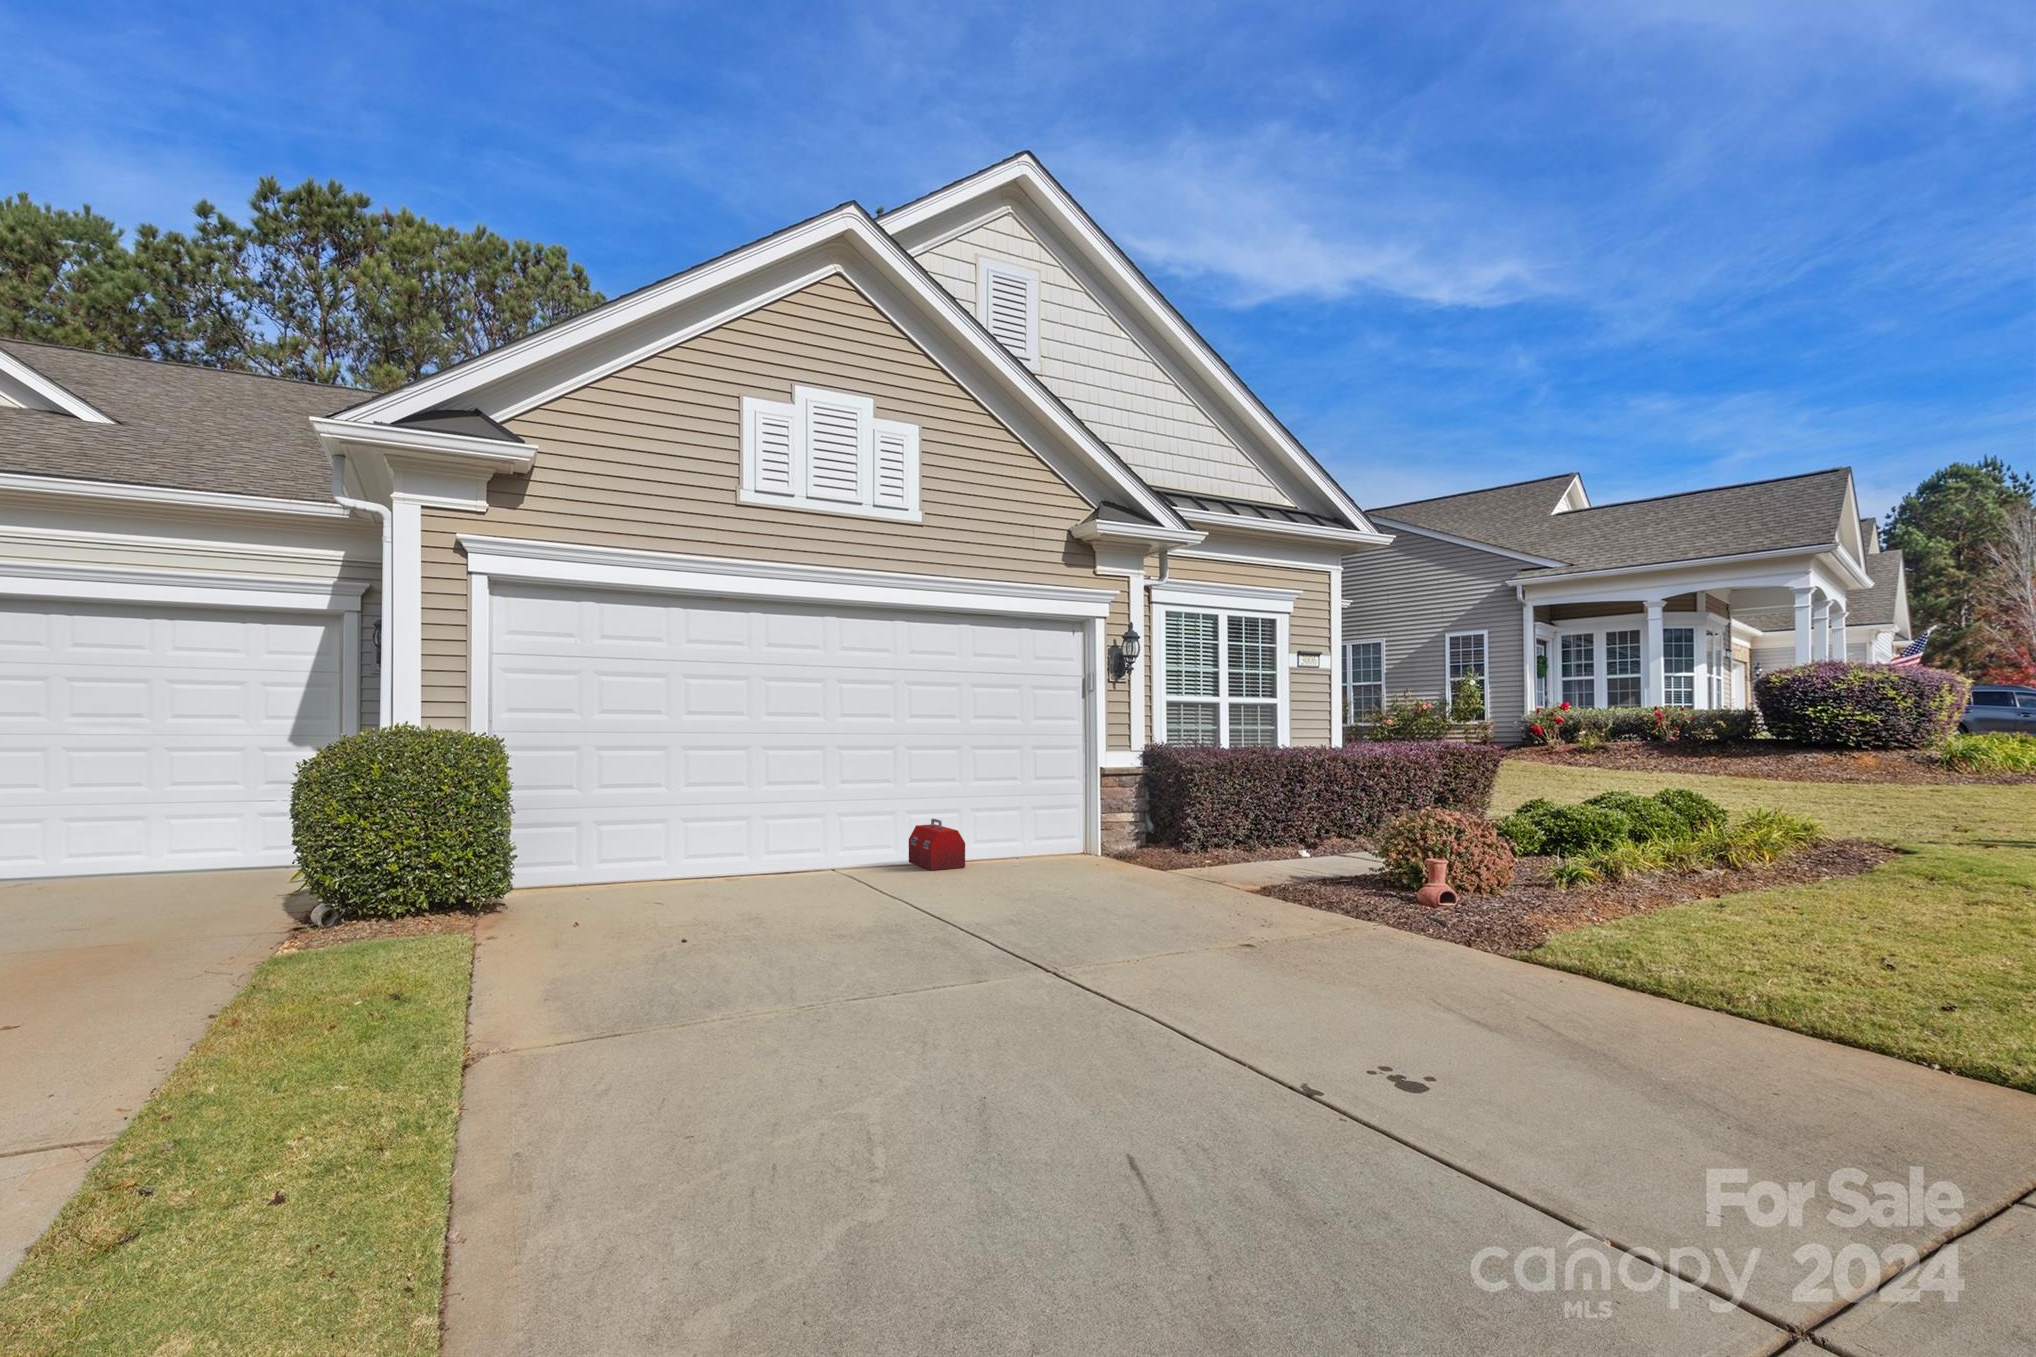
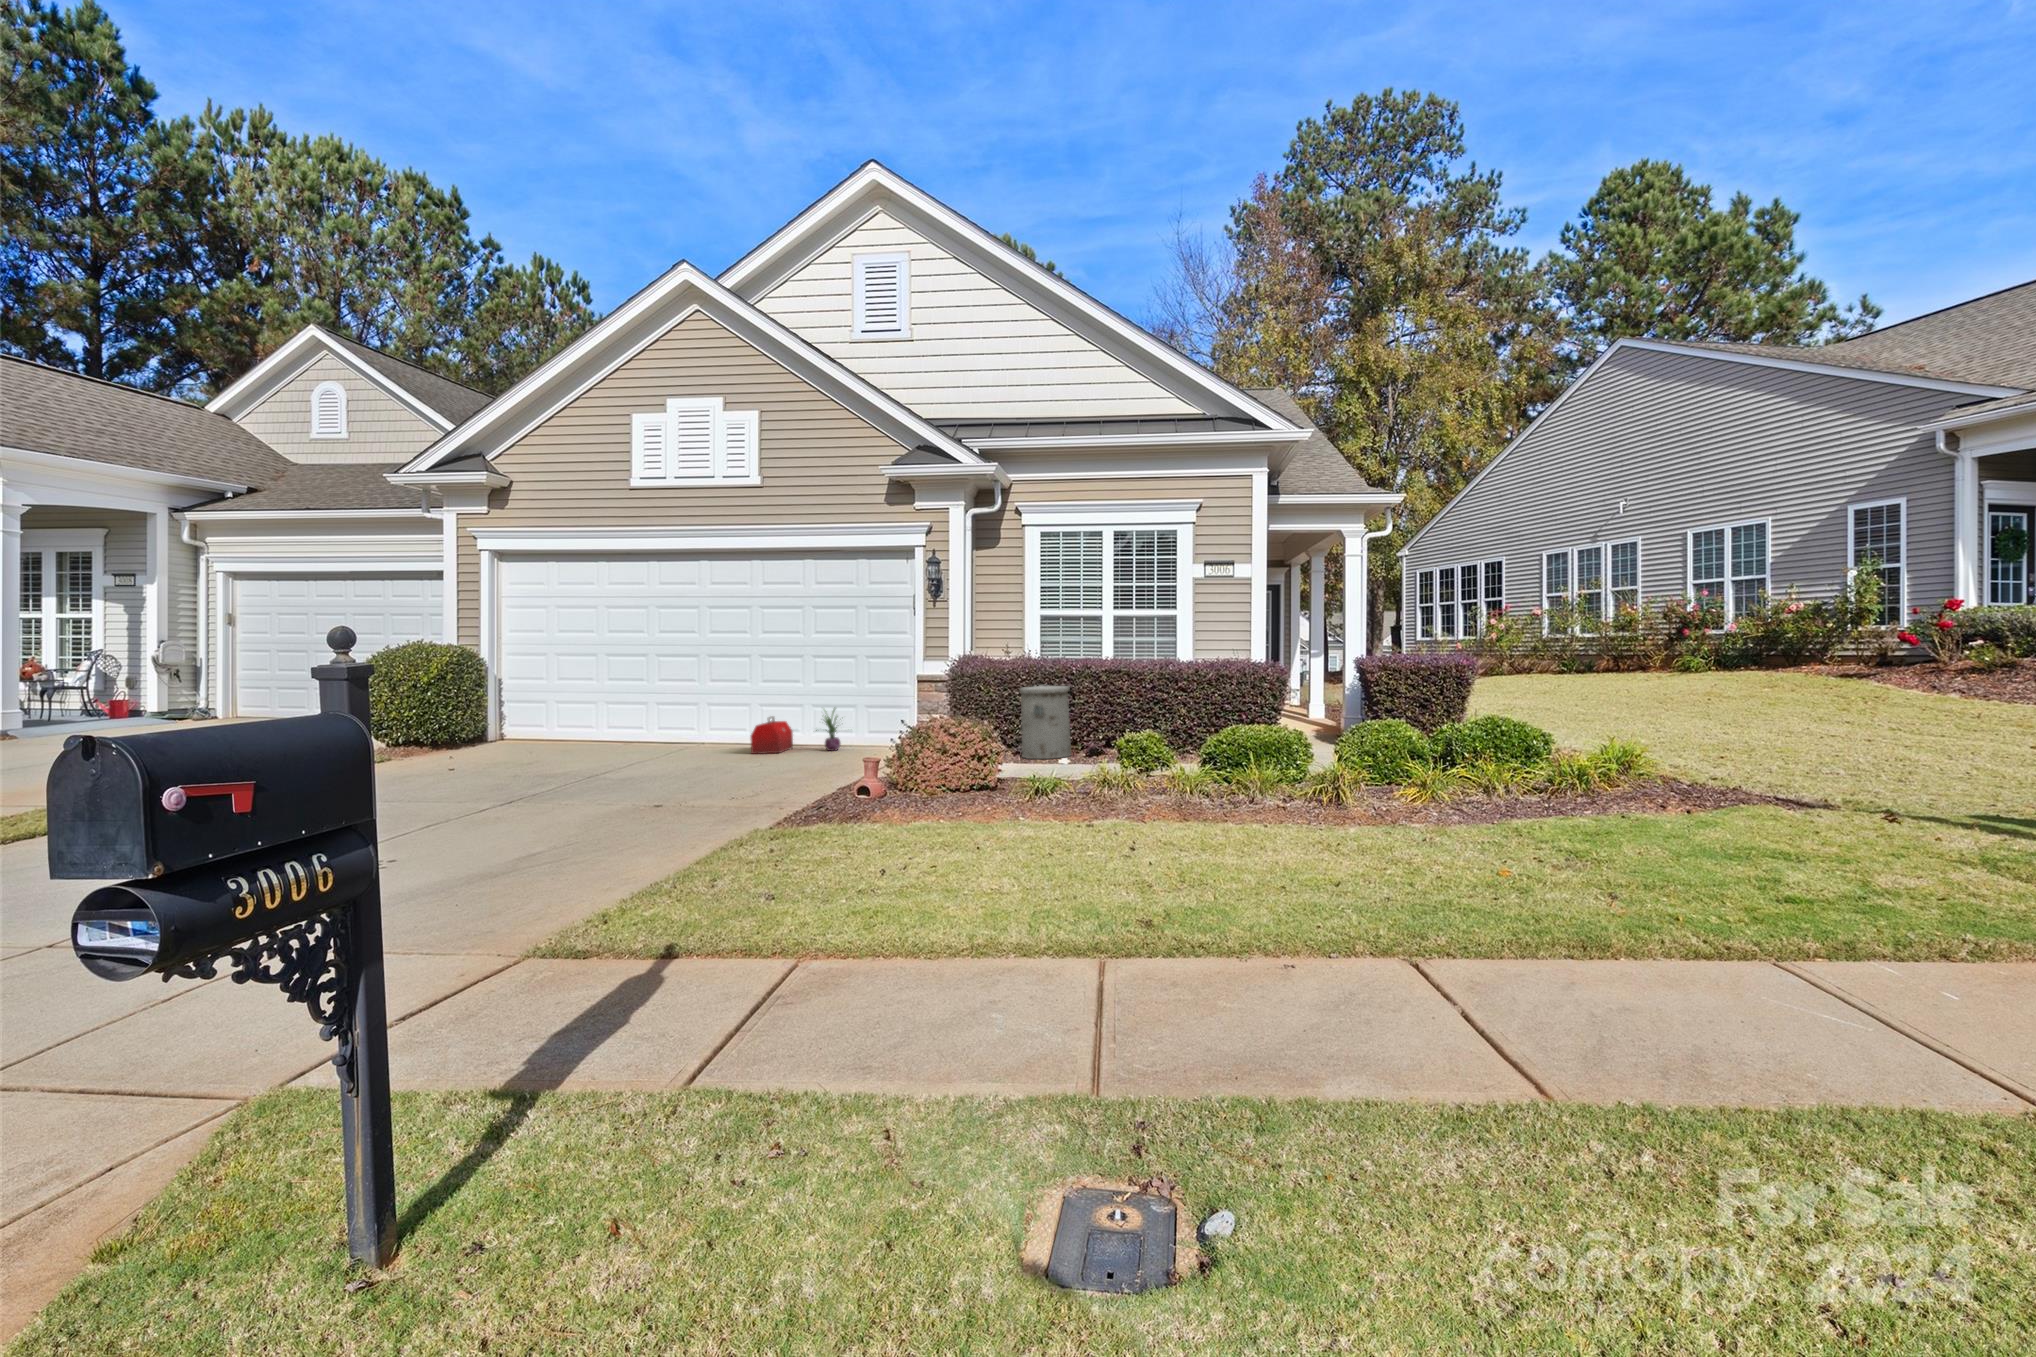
trash can: none [1262,776,1318,857] -> present [1020,685,1071,759]
decorative plant: none [987,804,1038,860] -> present [816,708,841,751]

